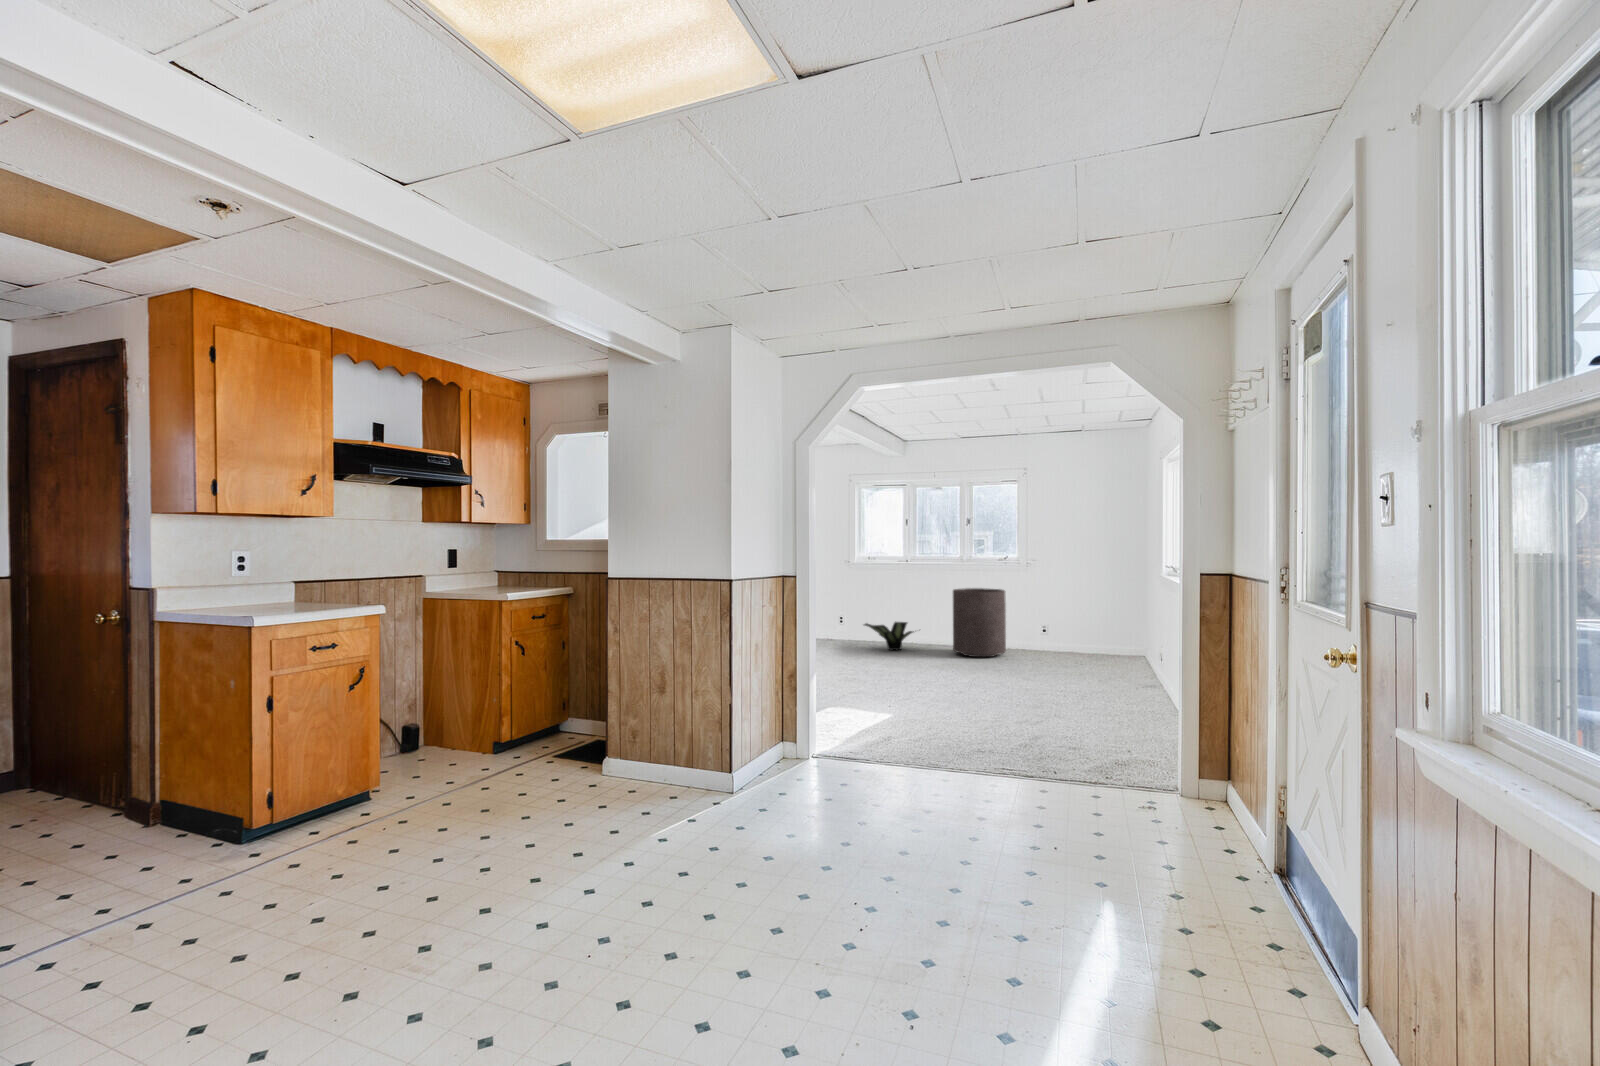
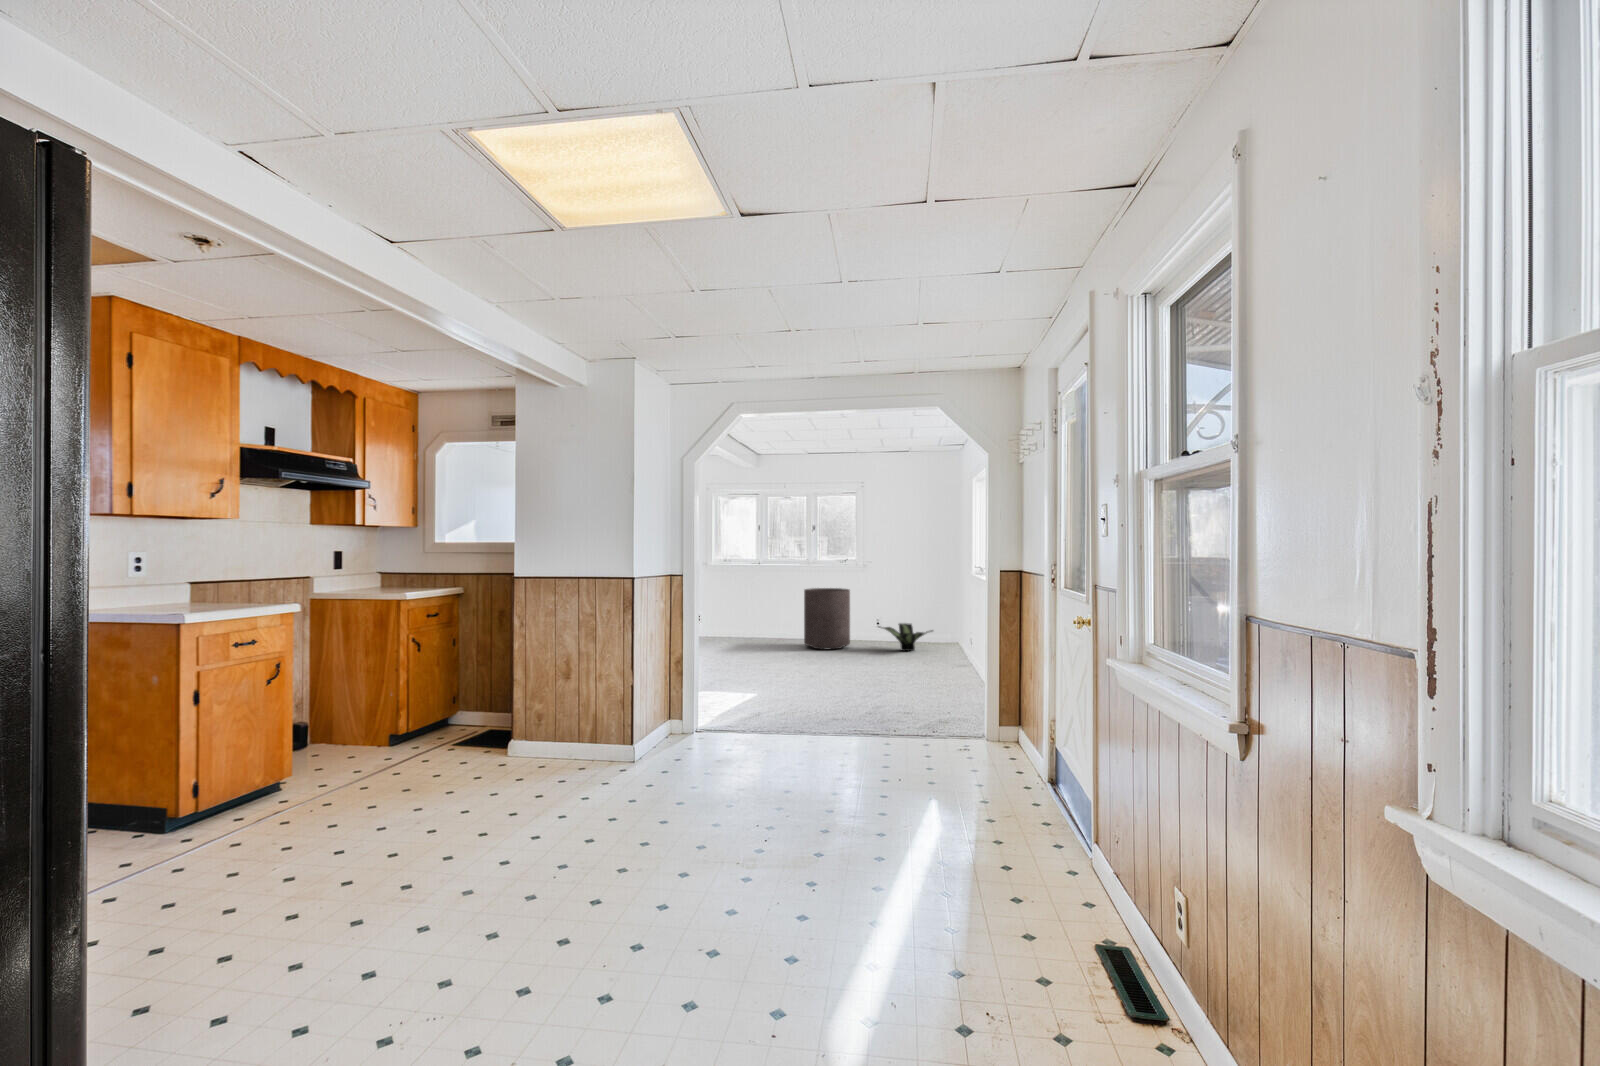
potted plant: present [864,622,914,650] -> present [879,623,933,651]

